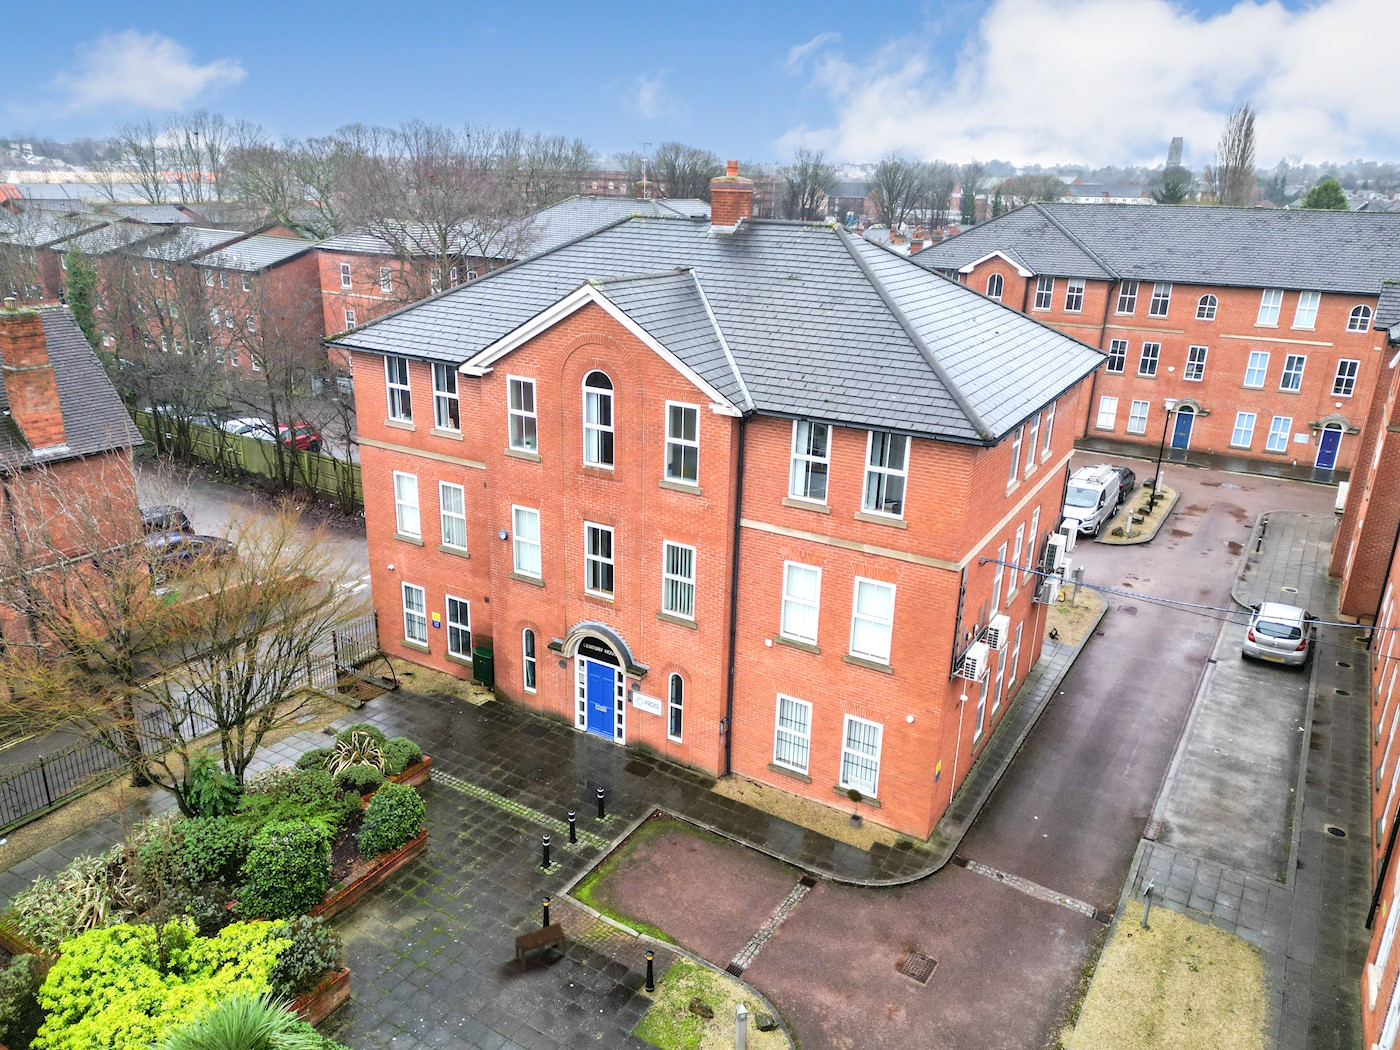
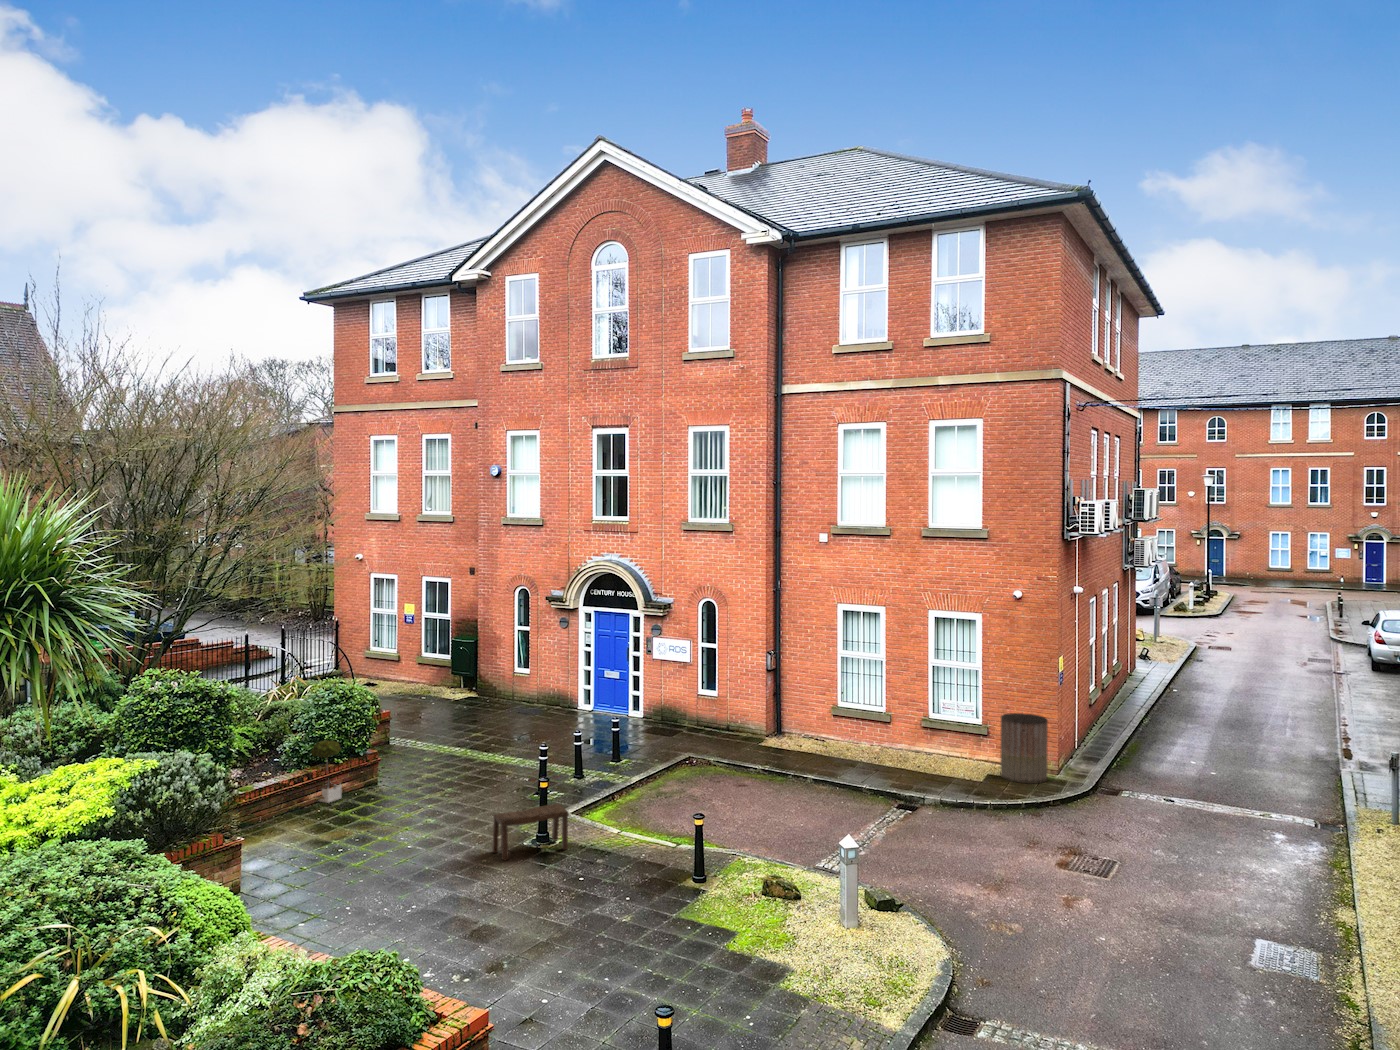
potted tree: present [847,789,863,829] -> present [312,741,342,803]
trash can: none [884,802,921,859] -> present [1000,713,1048,784]

